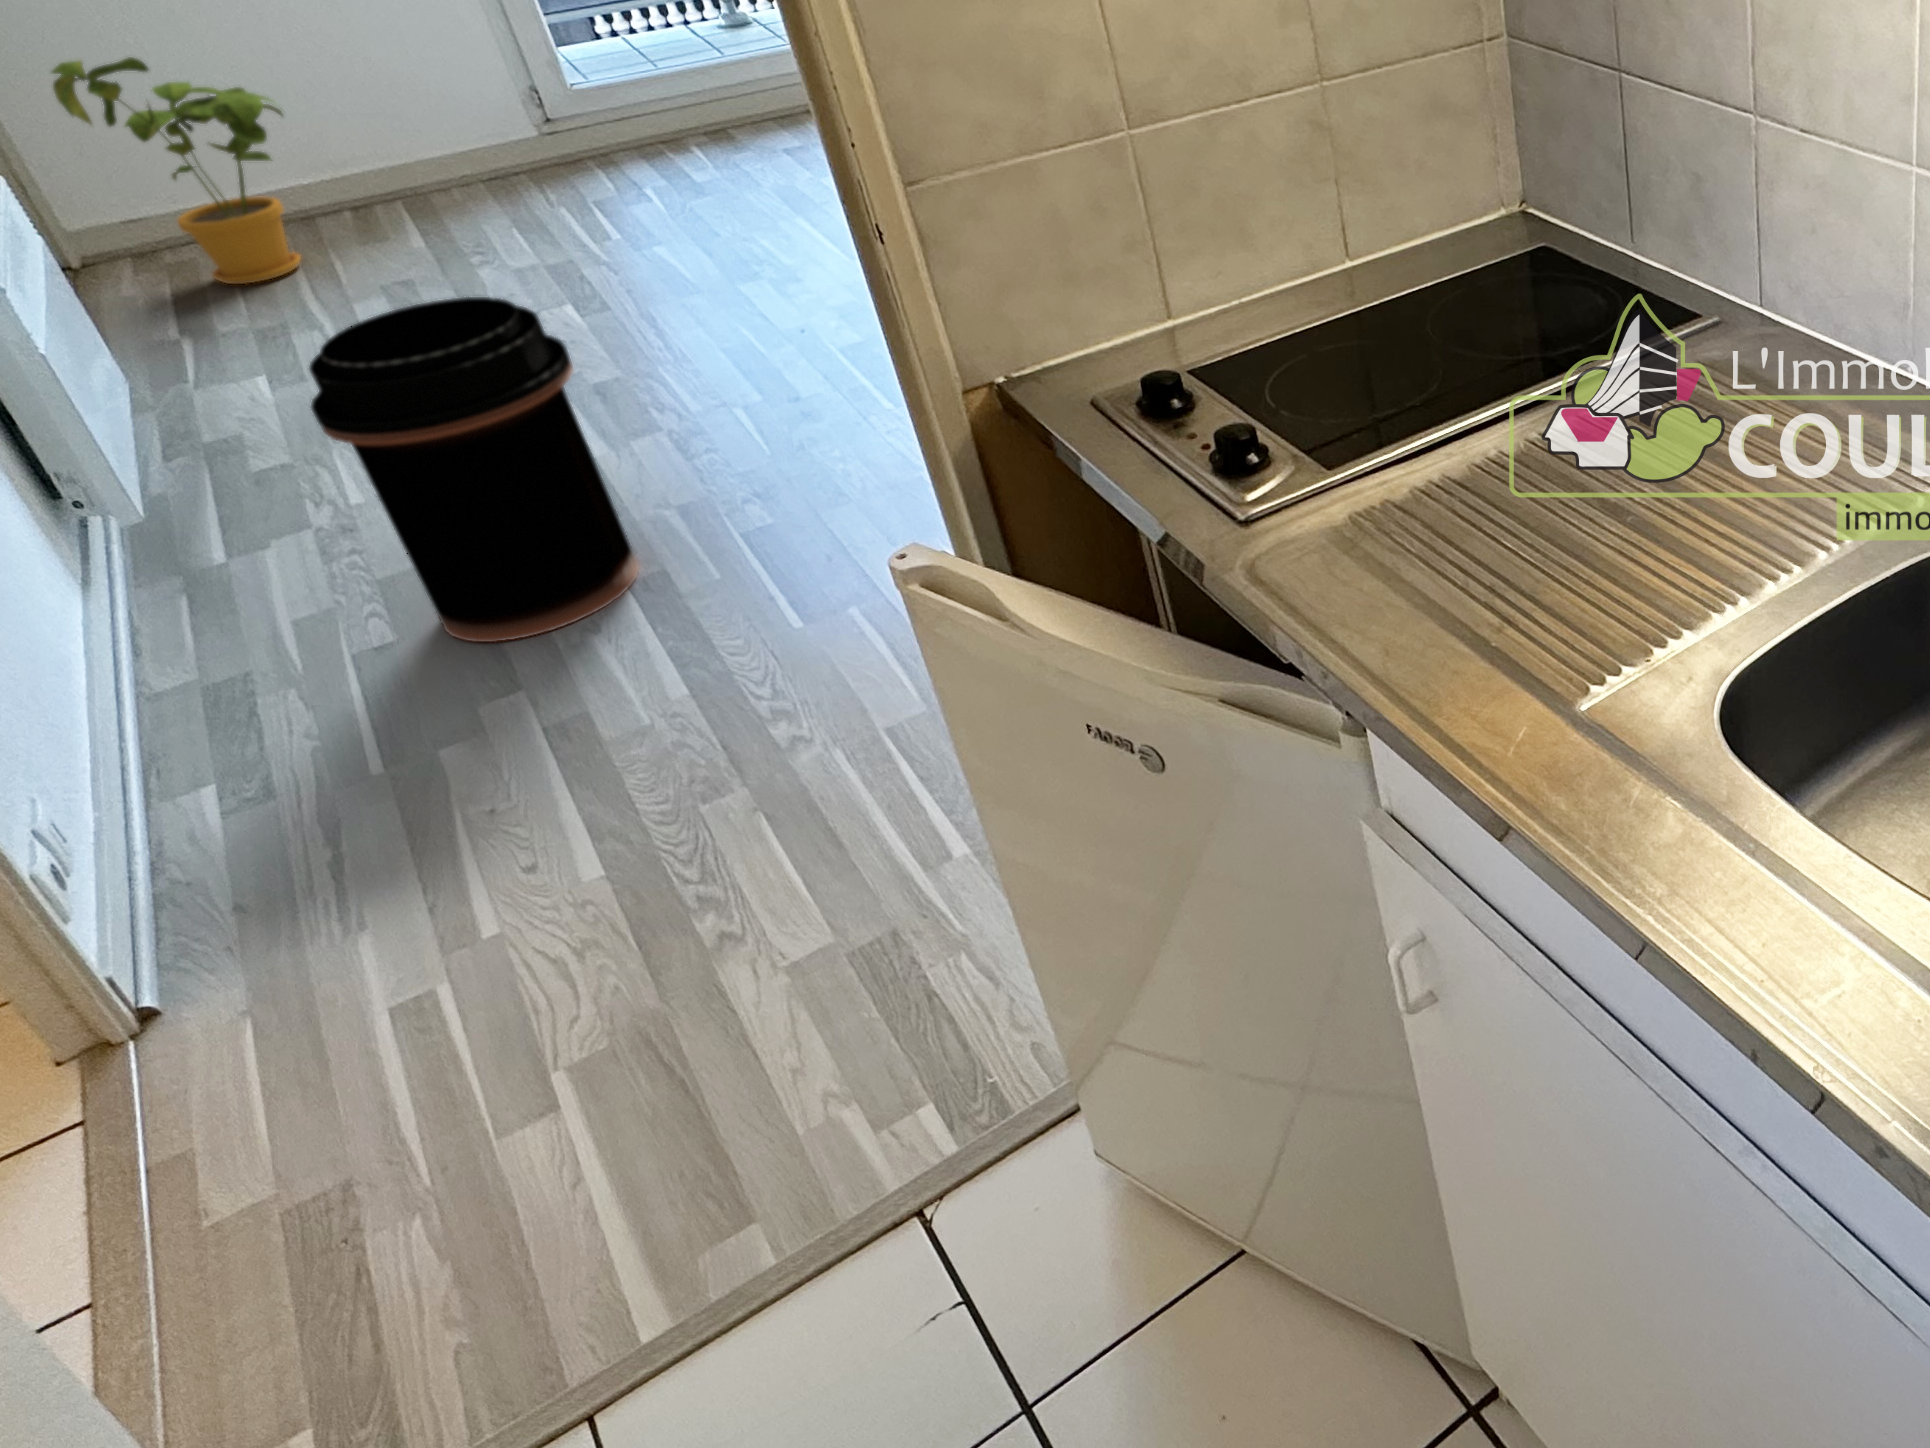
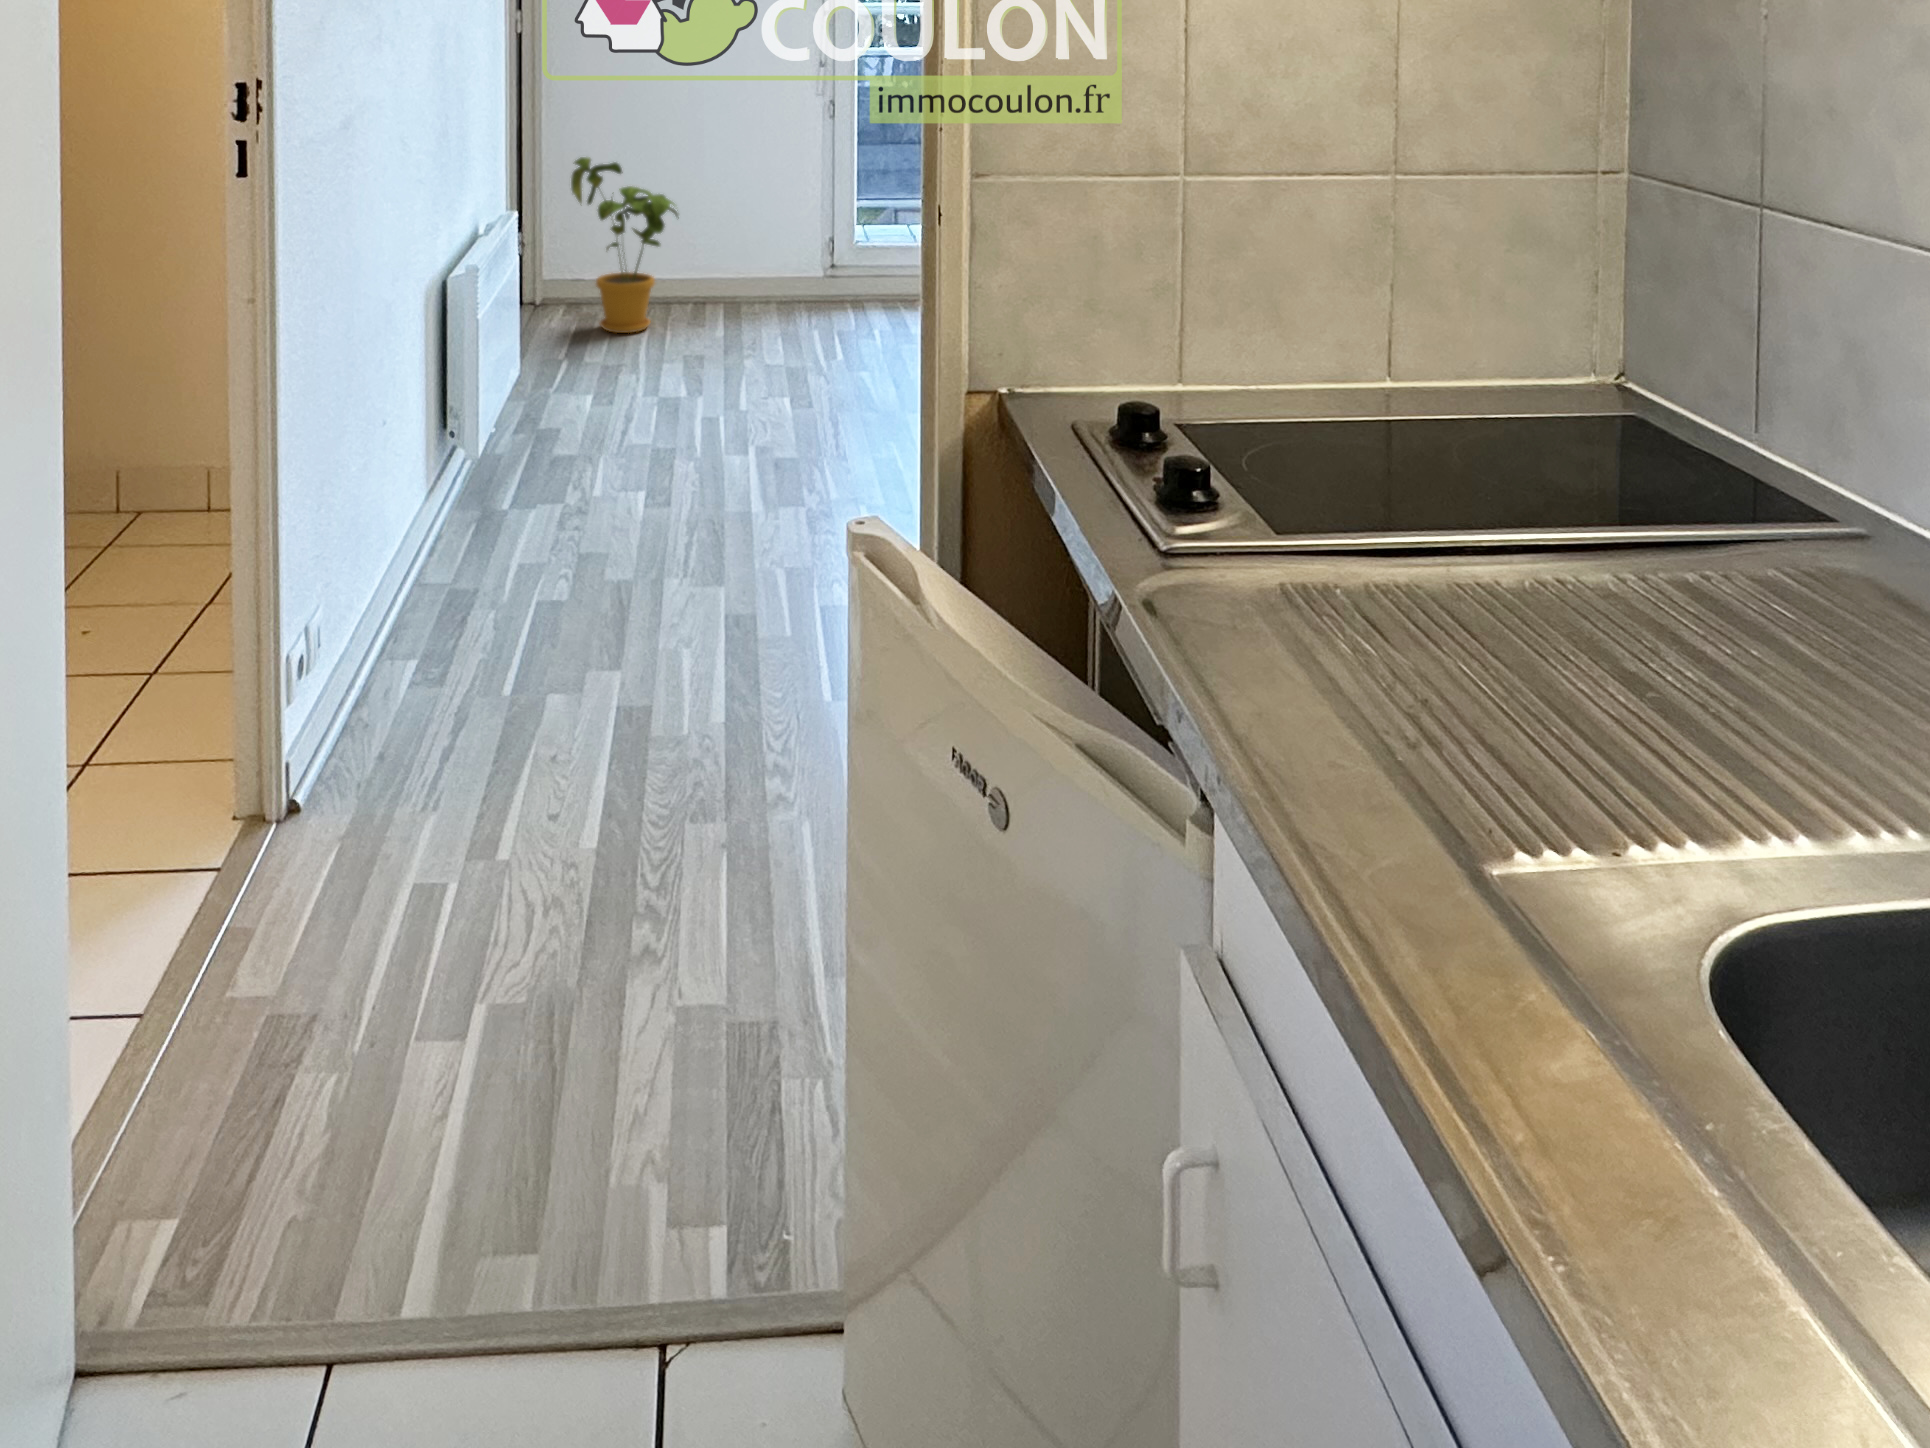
trash can: present [309,297,639,642] -> none [587,331,755,629]

